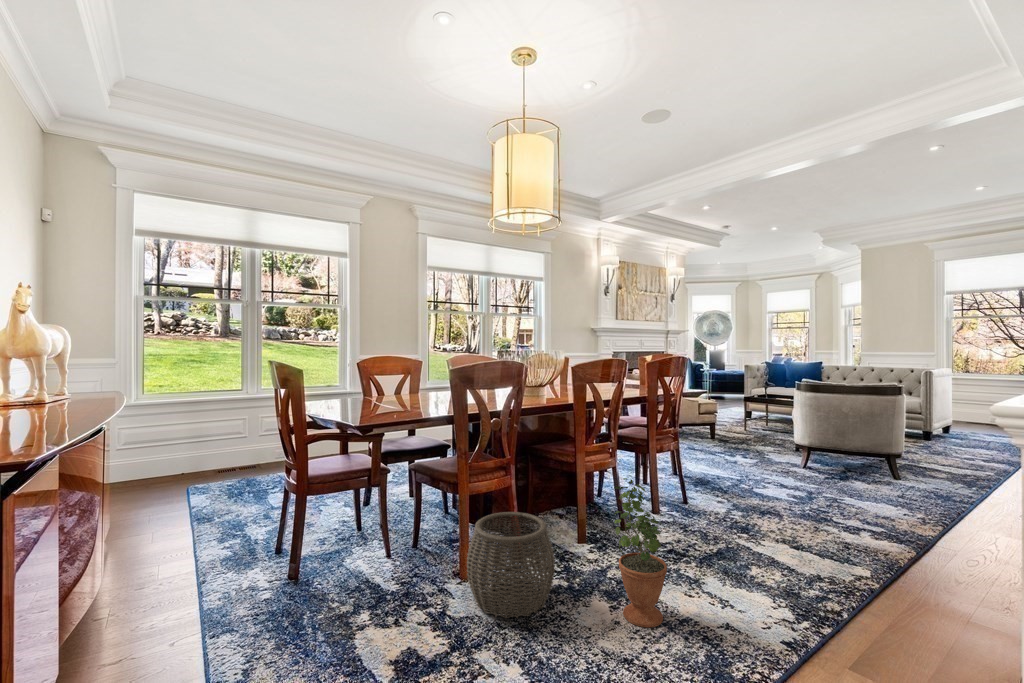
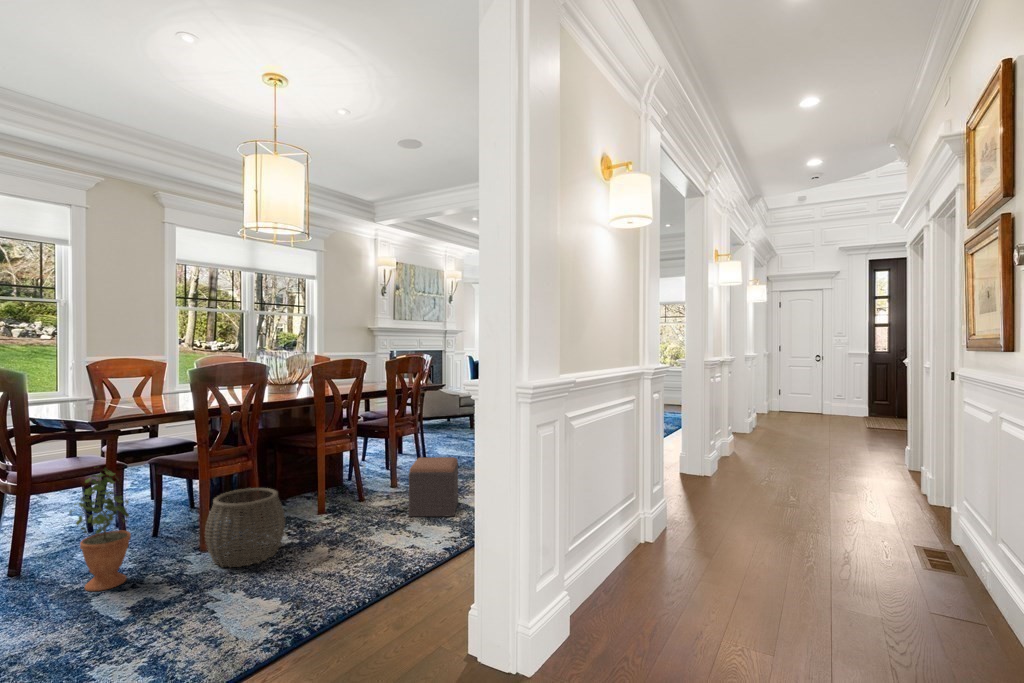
potted plant: present [614,478,667,627] -> present [70,468,131,591]
footstool: none [695,485,762,575] -> present [409,457,458,517]

